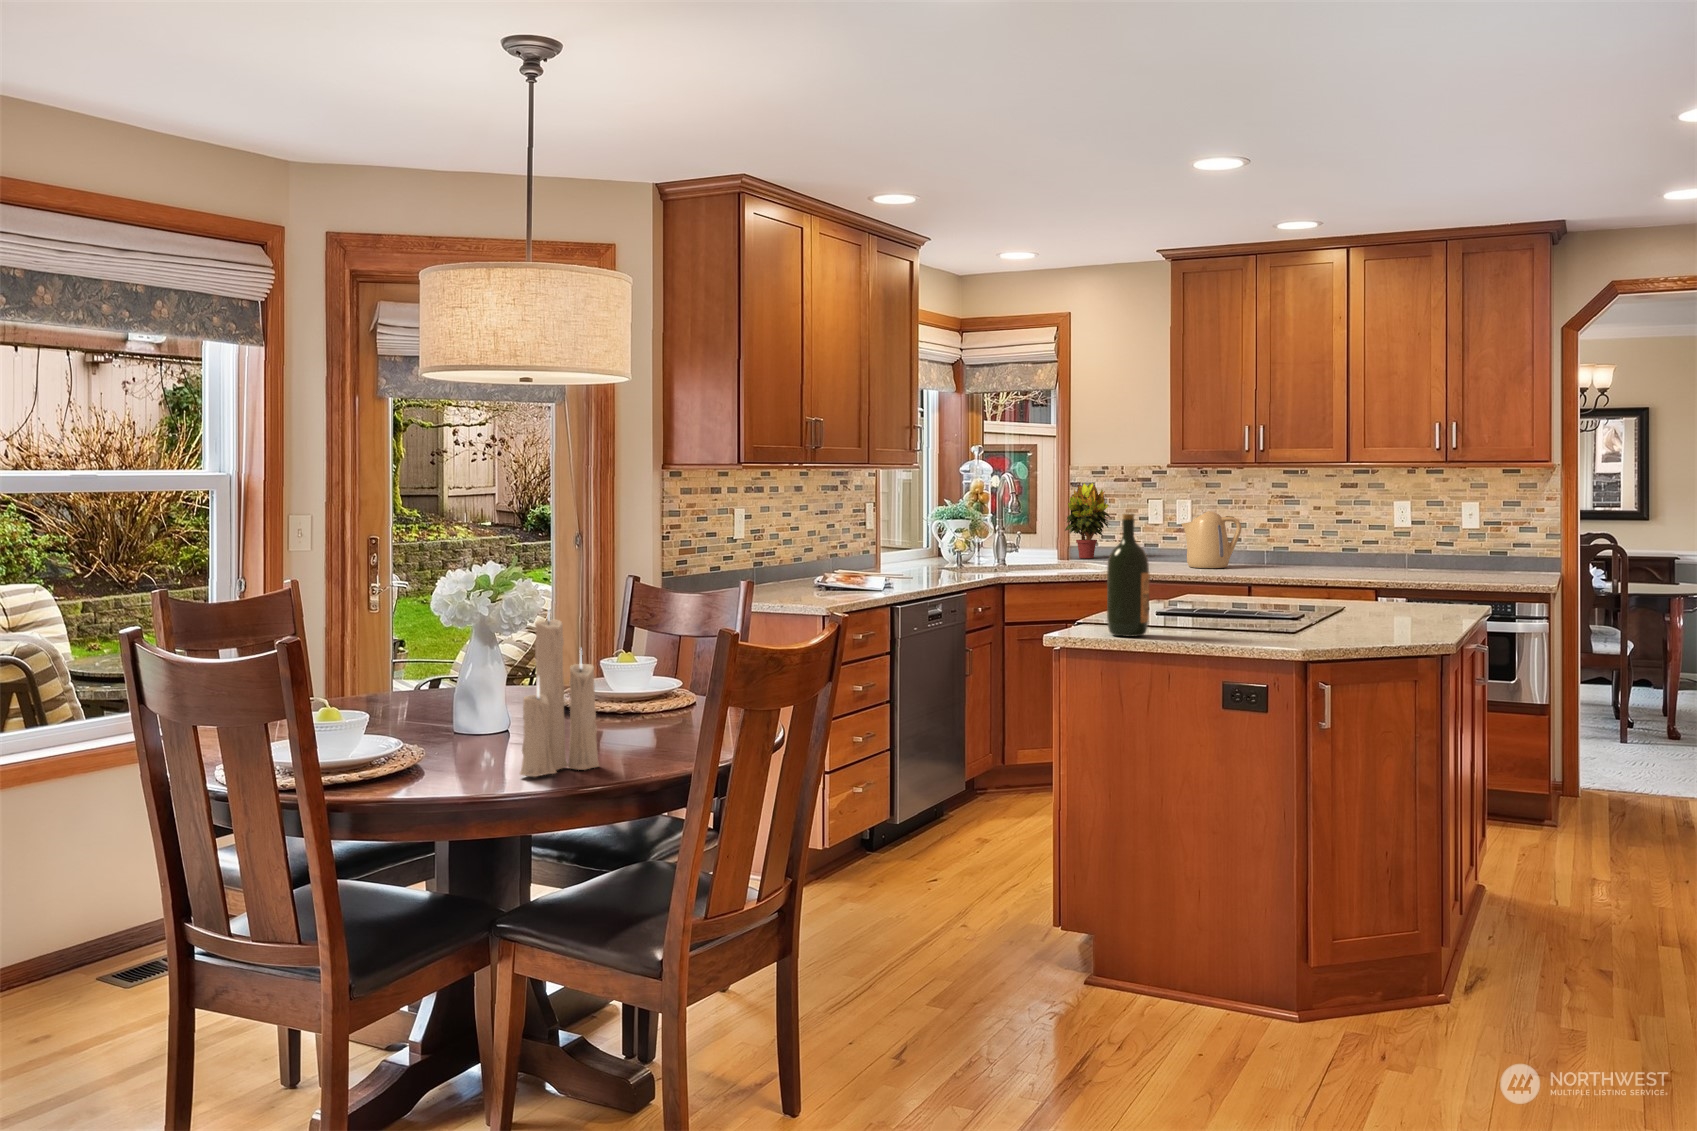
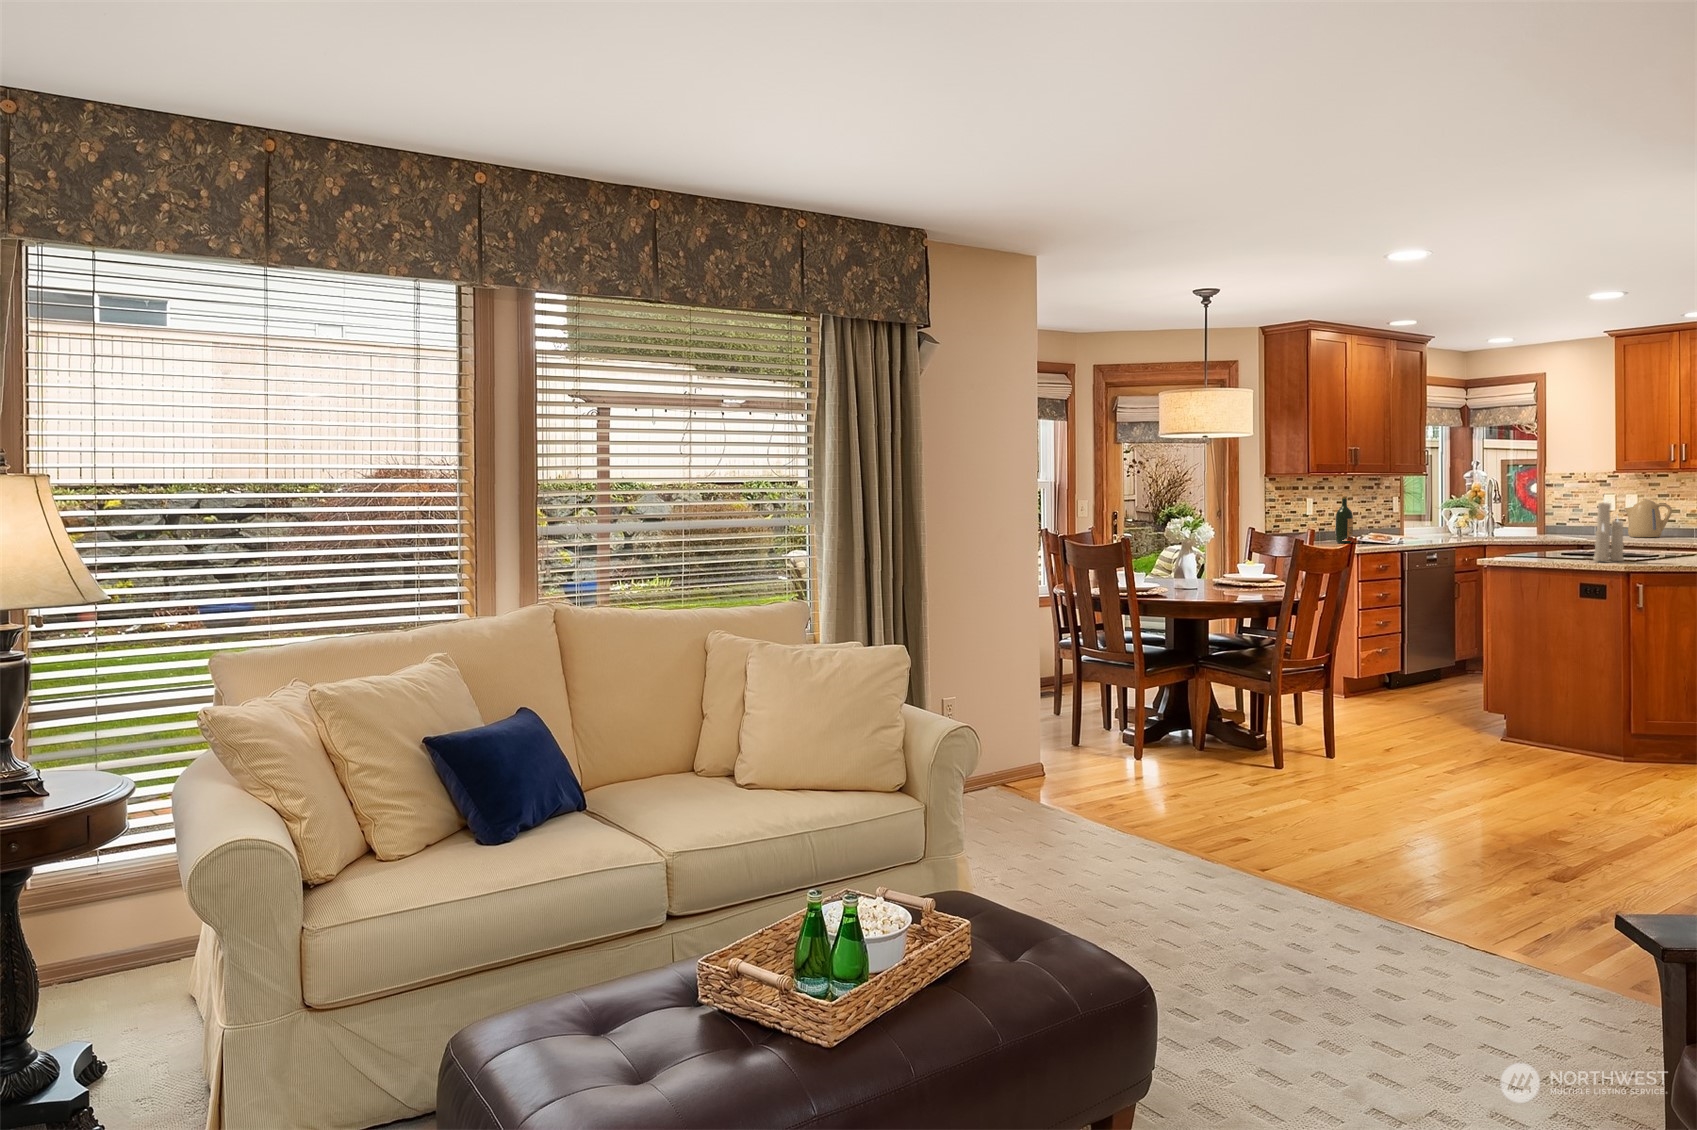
potted plant: present [1065,483,1111,558] -> none [1539,482,1577,532]
wine bottle: present [1107,513,1149,637] -> present [1335,496,1353,543]
candle: present [520,607,599,777] -> present [1594,502,1624,561]

